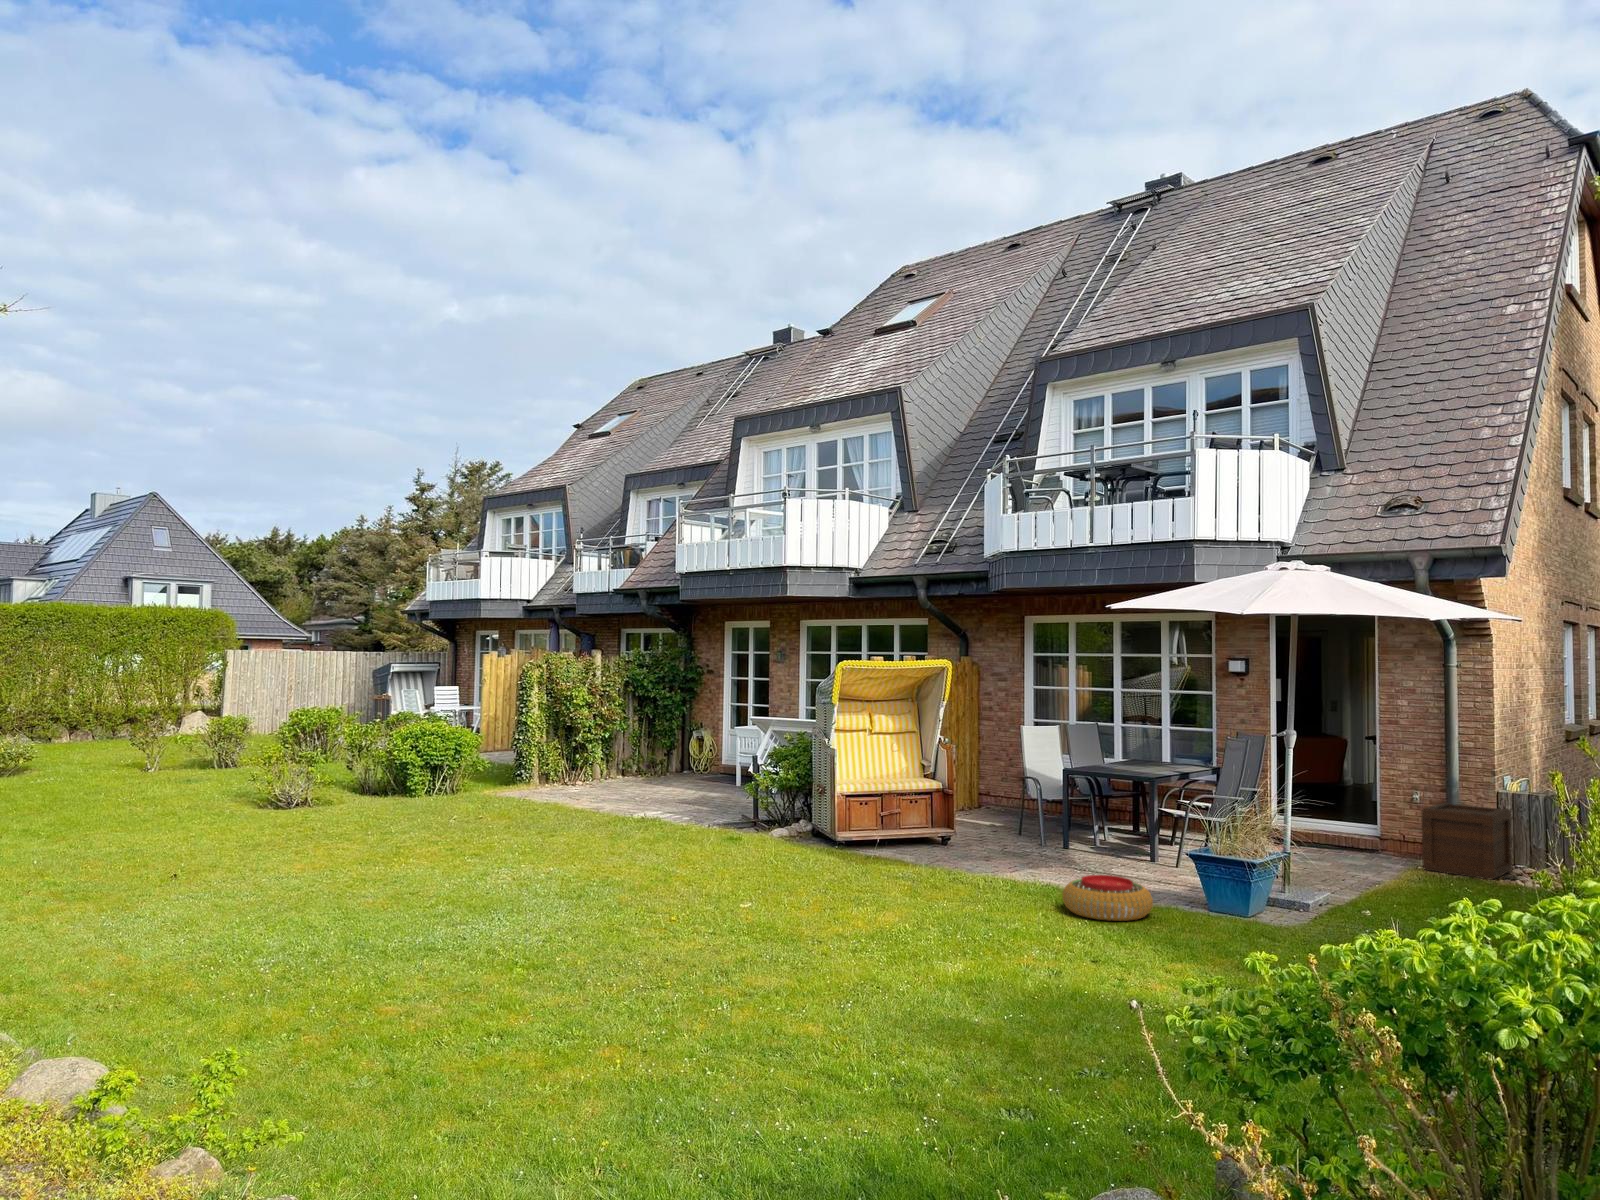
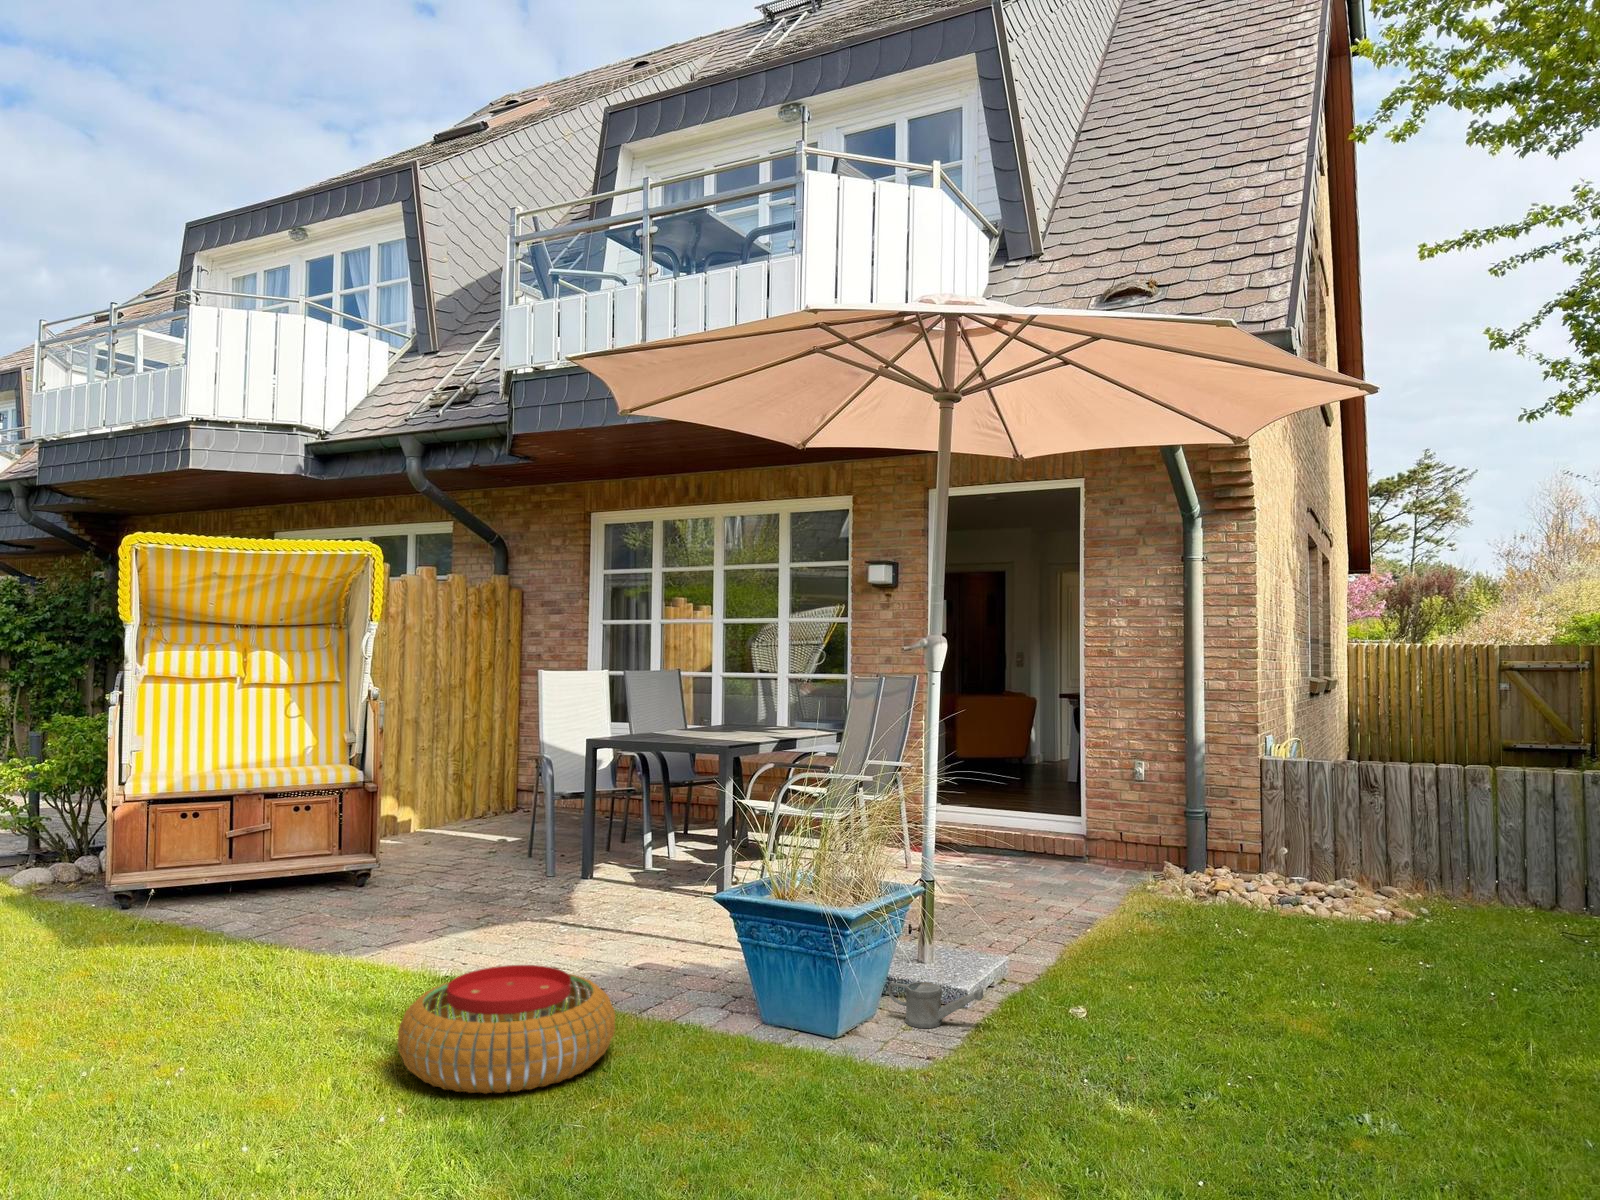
wooden crate: present [1422,803,1512,880] -> none [1155,776,1286,903]
watering can: none [1272,895,1320,916] -> present [888,982,983,1028]

